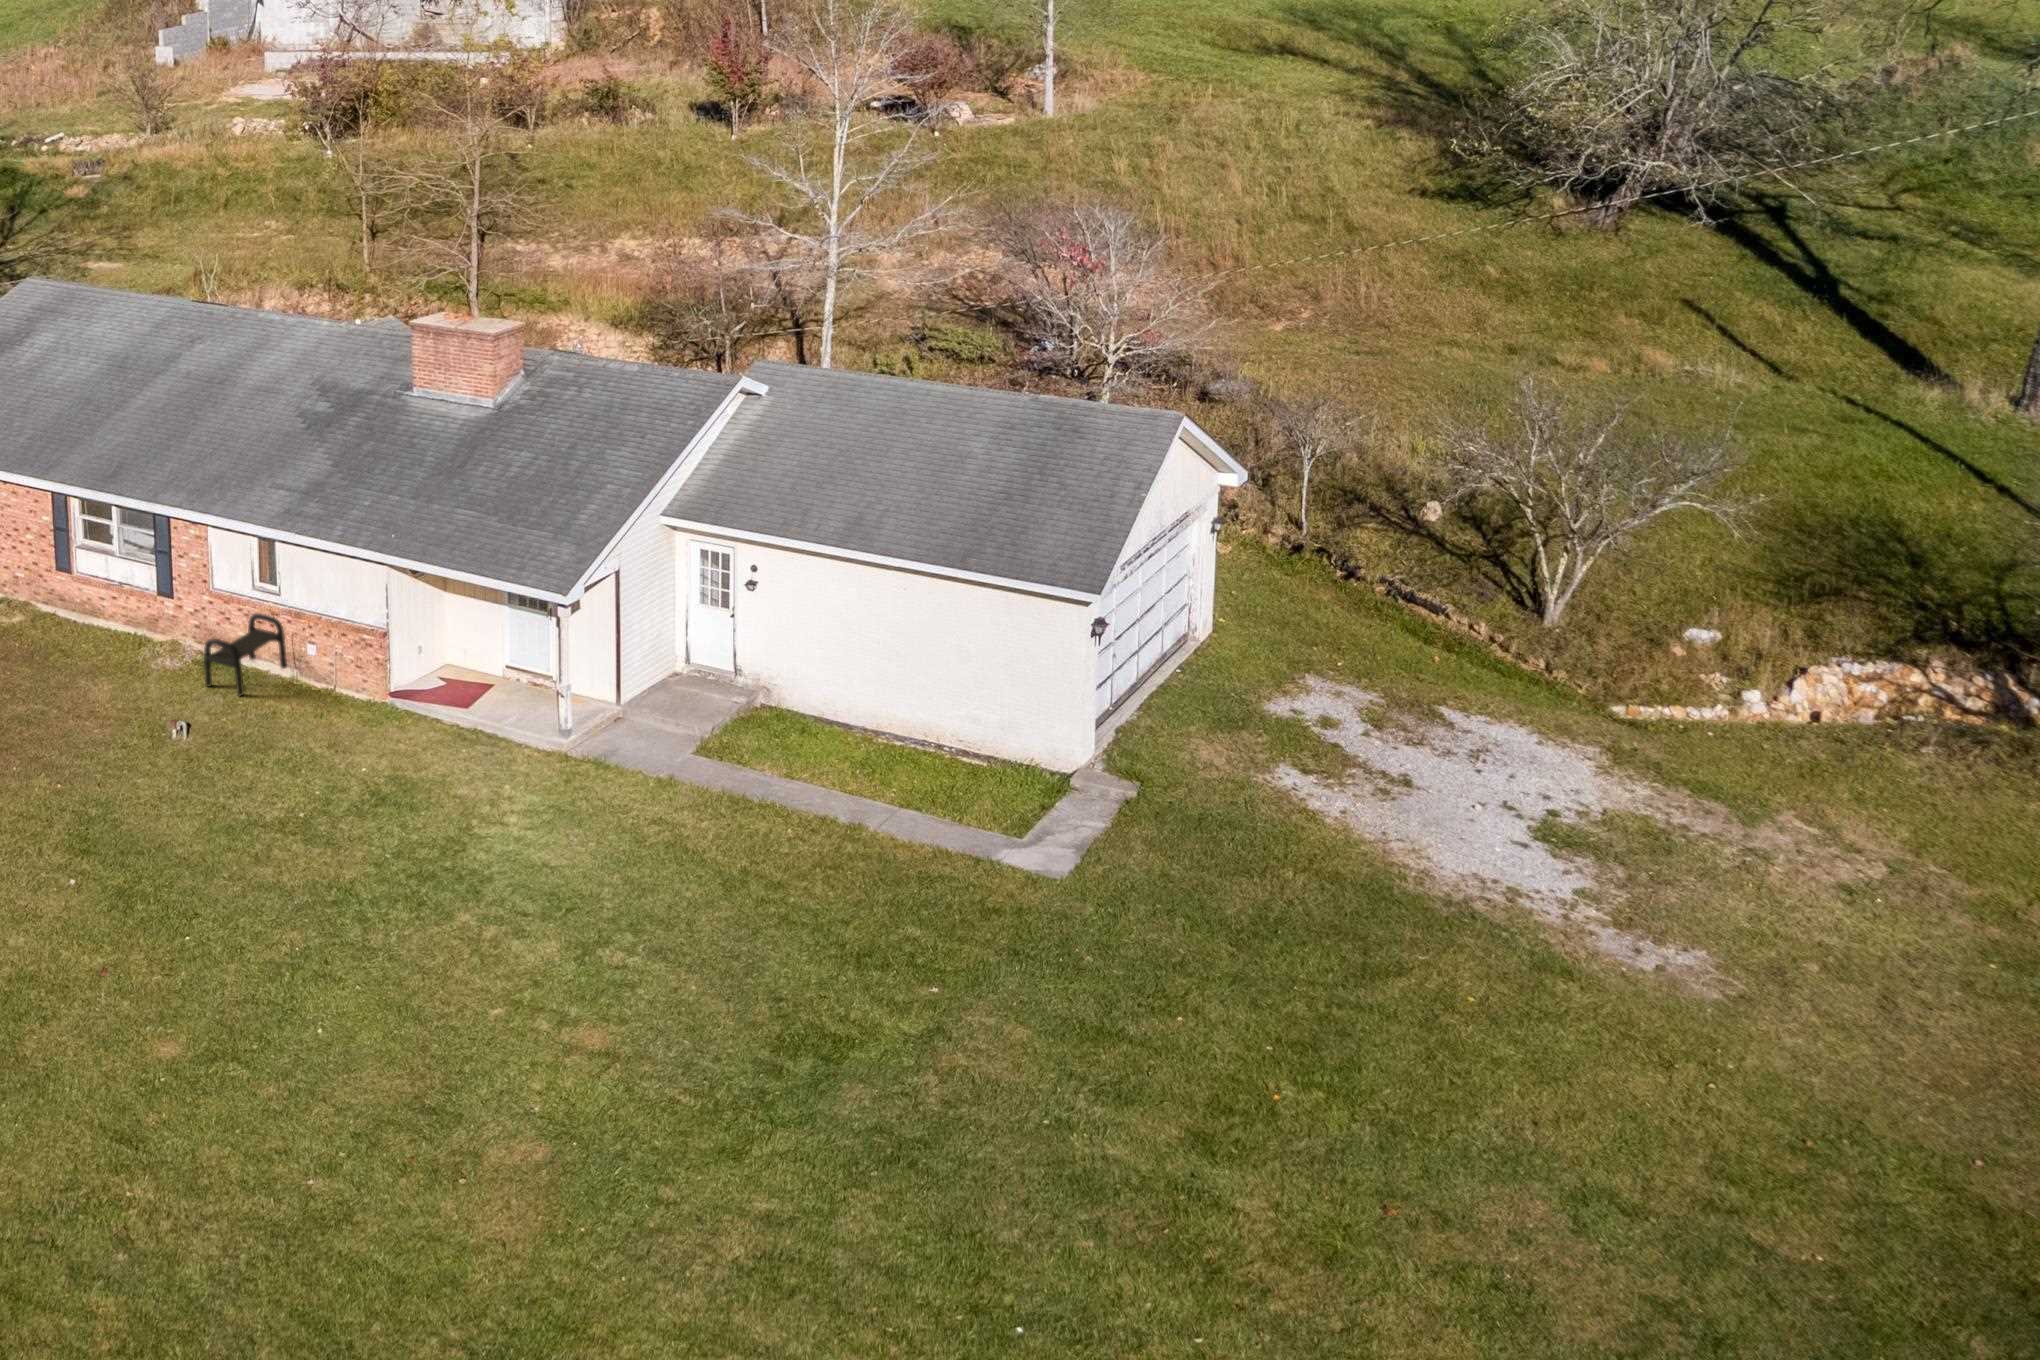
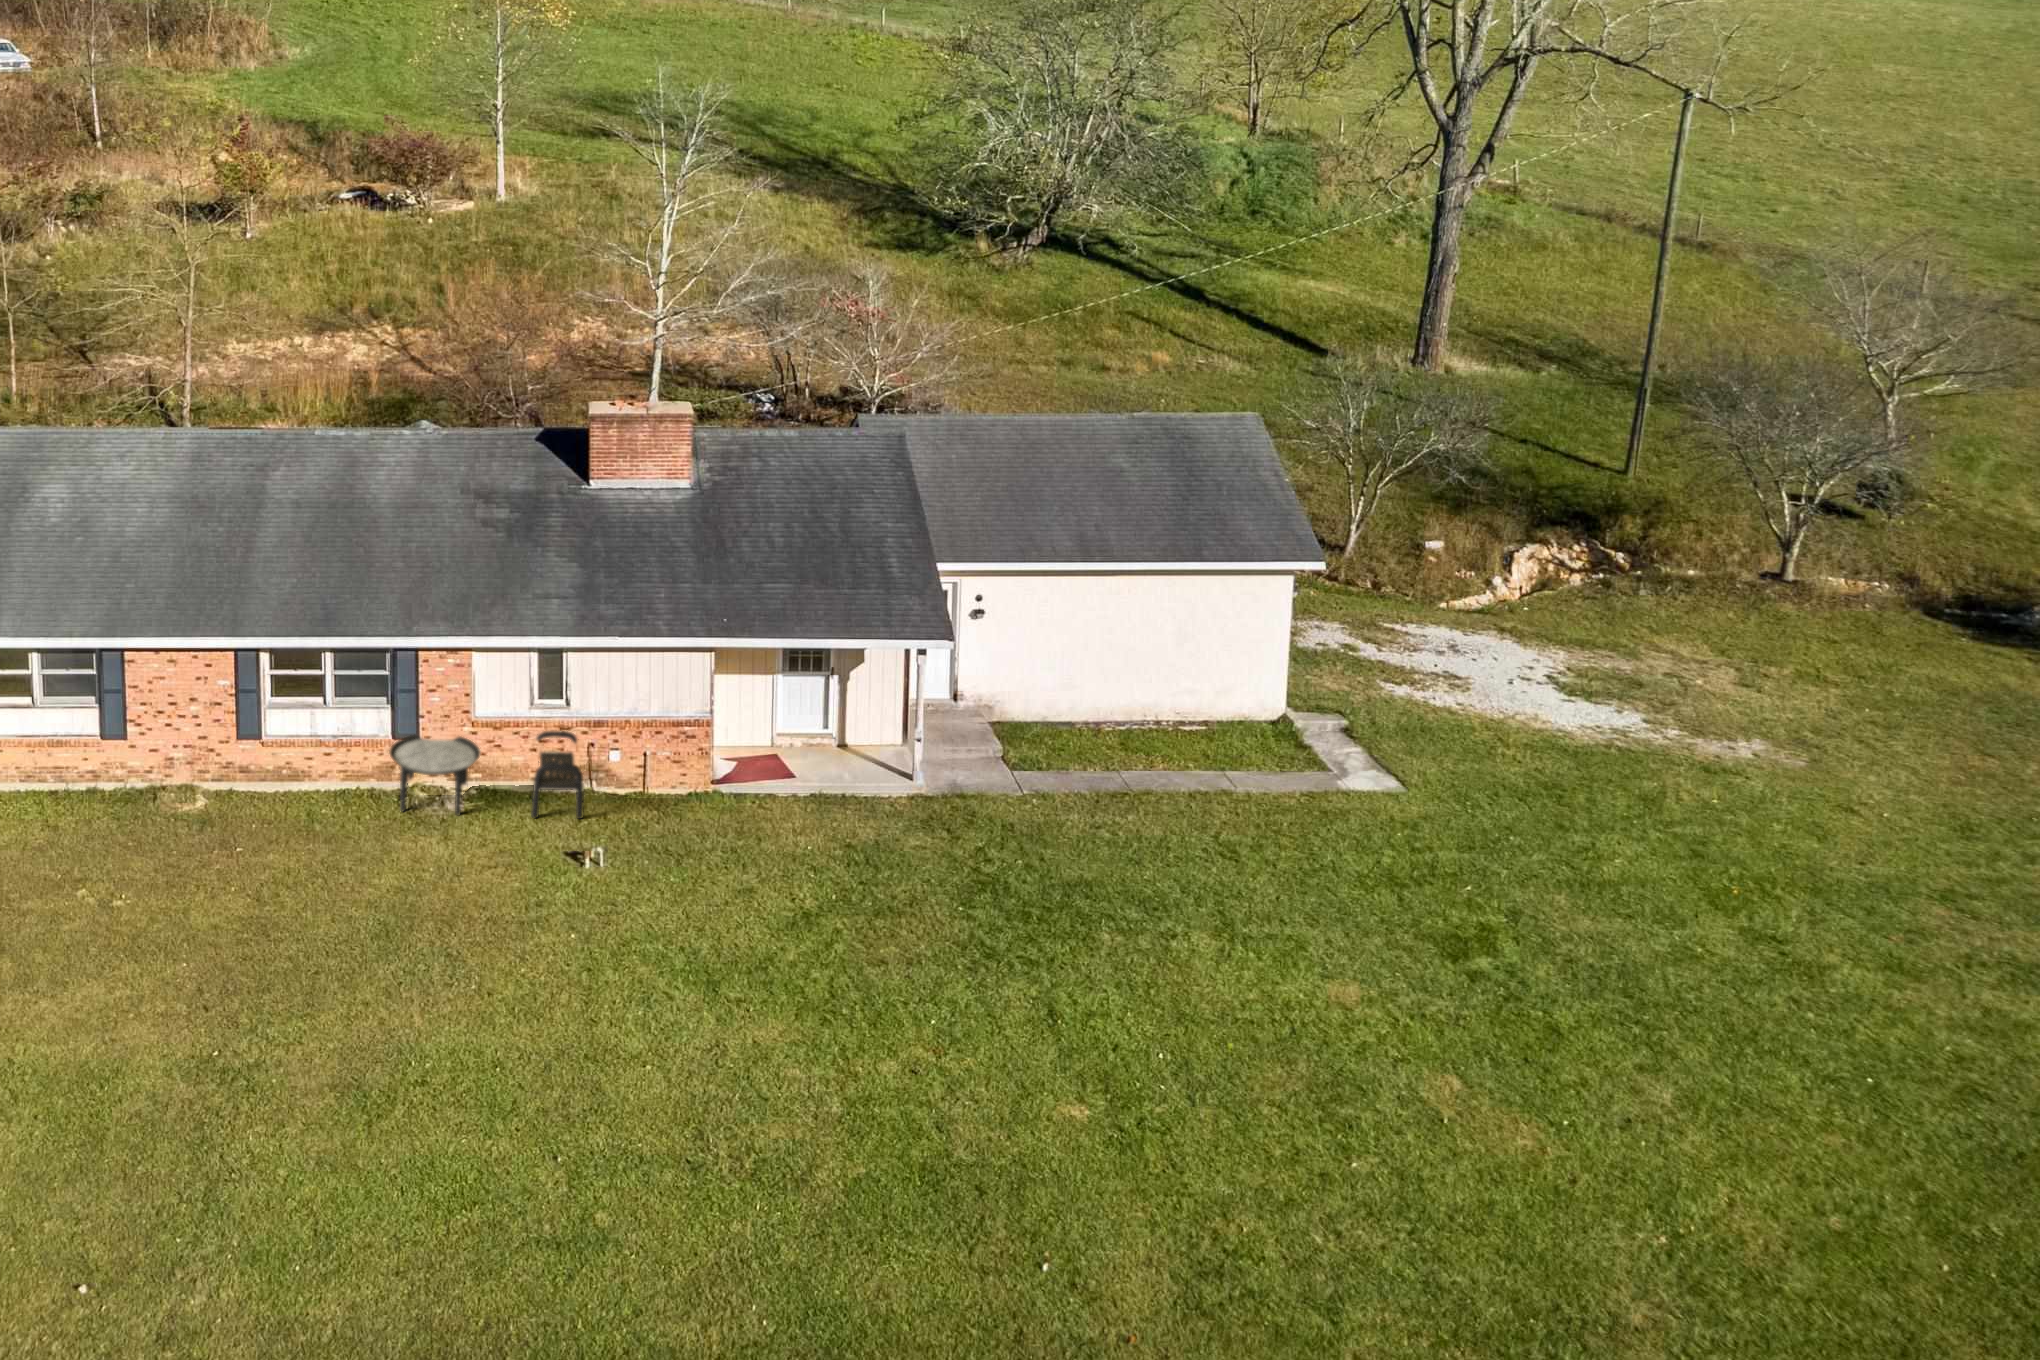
round table: none [114,594,197,670] -> present [389,735,480,815]

